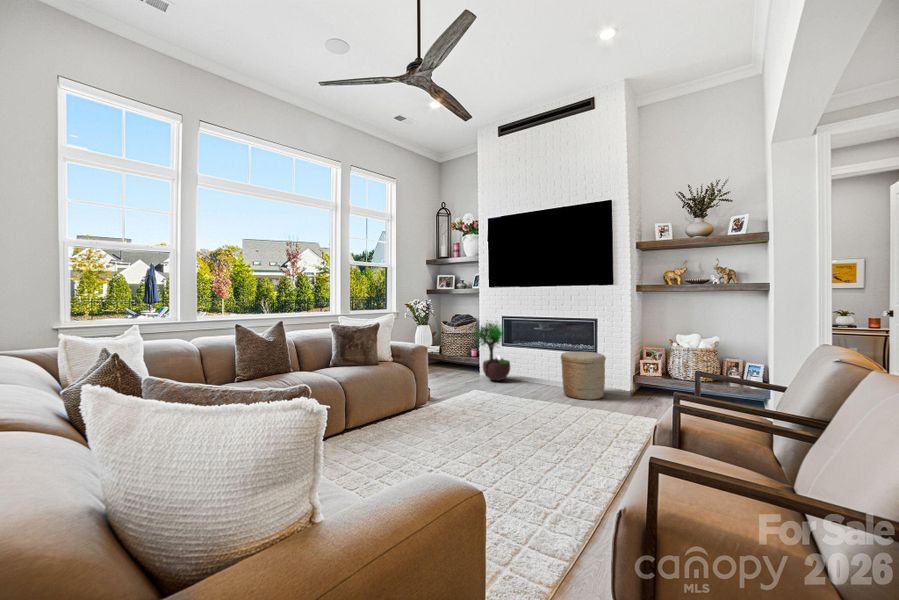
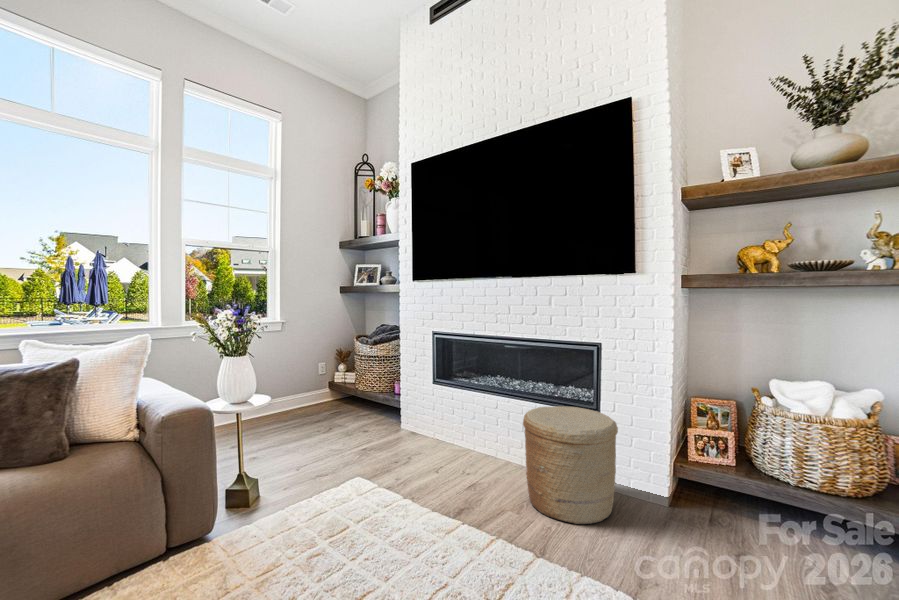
potted tree: present [474,320,510,381] -> none [366,331,443,448]

